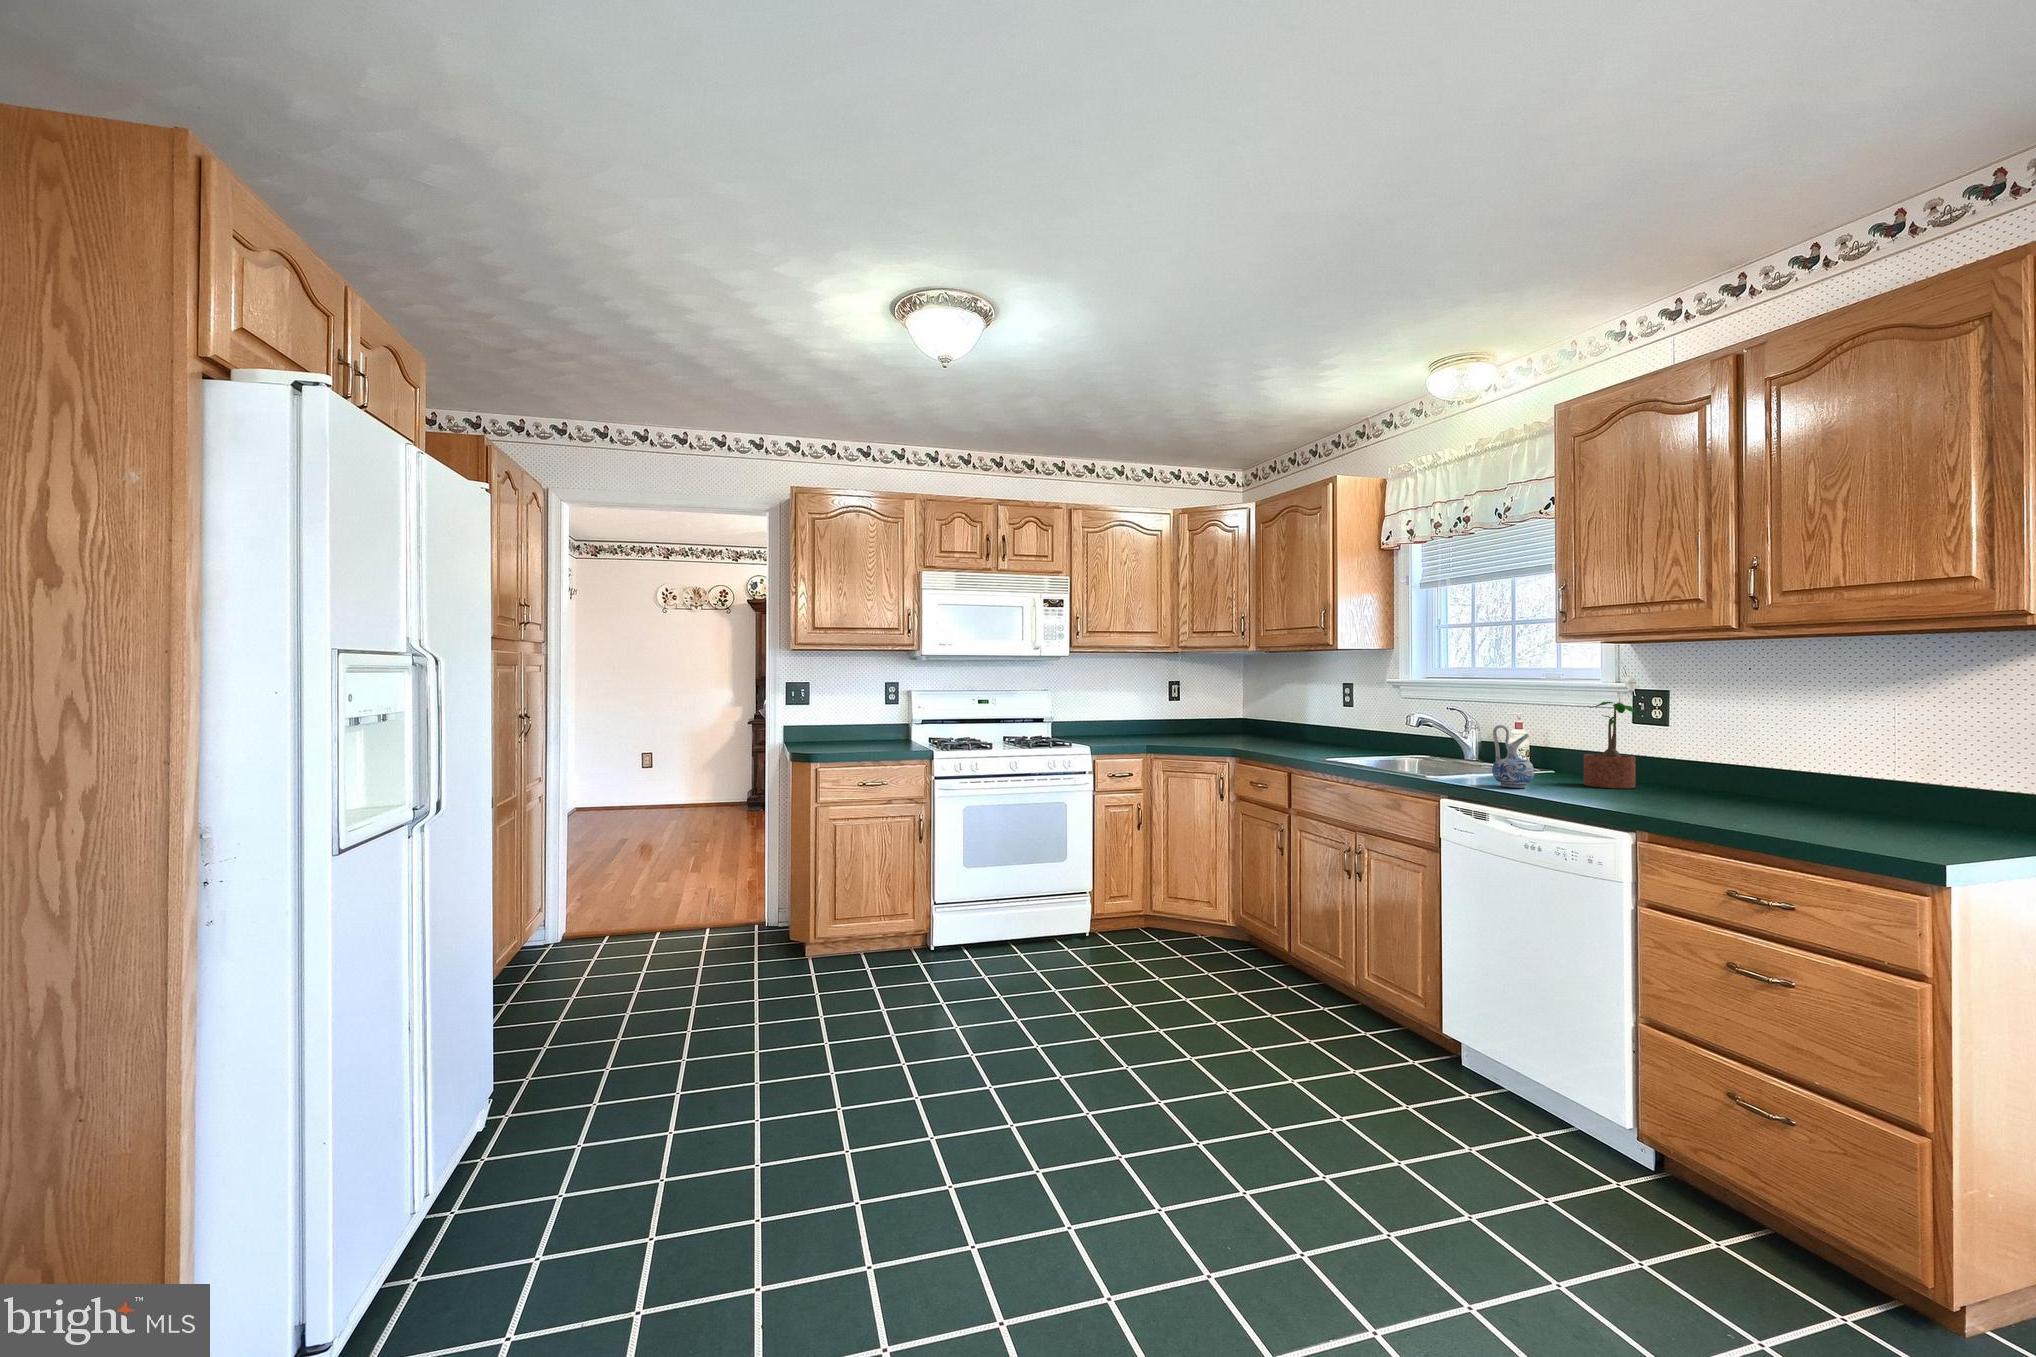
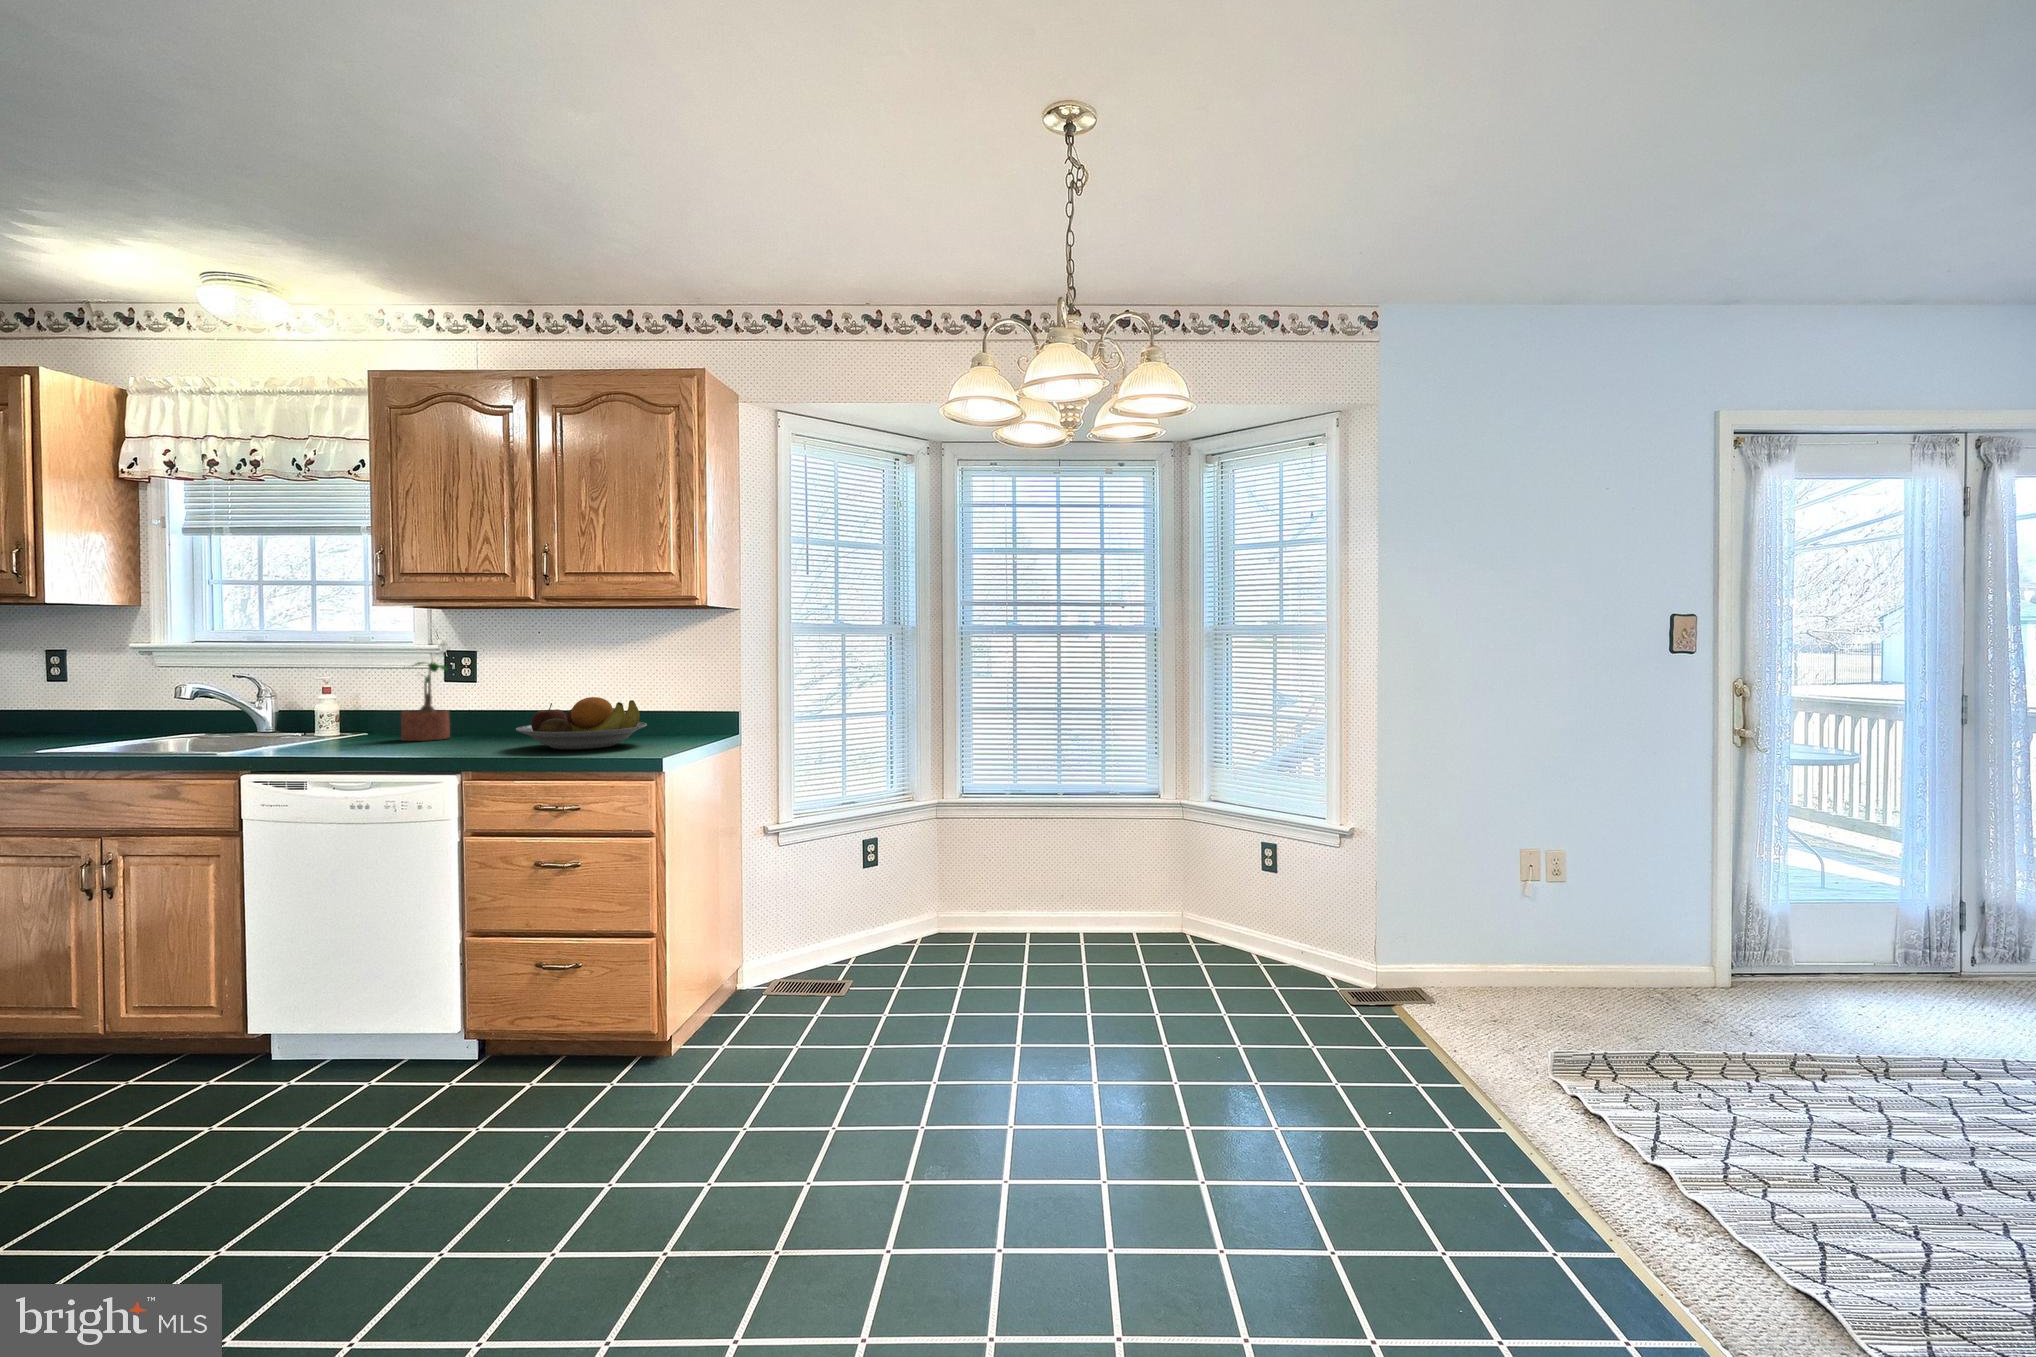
ceramic pitcher: present [1492,725,1534,788] -> none [304,688,353,751]
fruit bowl: none [1707,756,1915,826] -> present [516,697,647,750]

